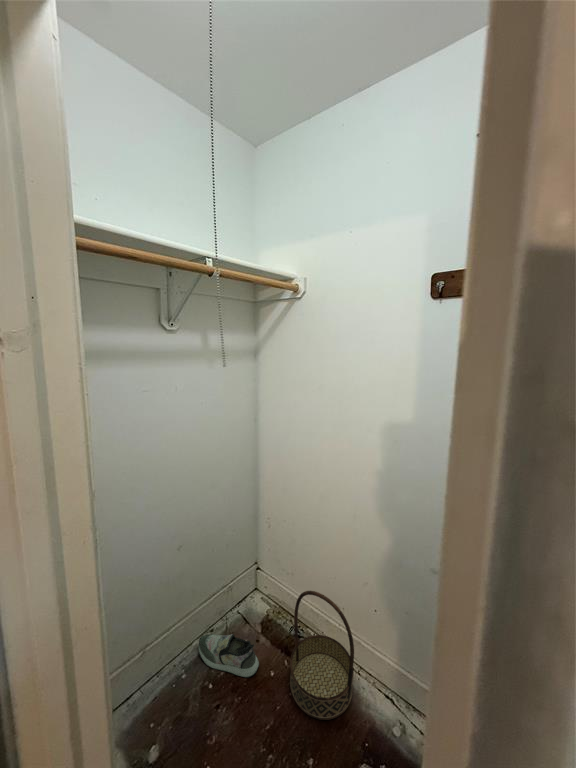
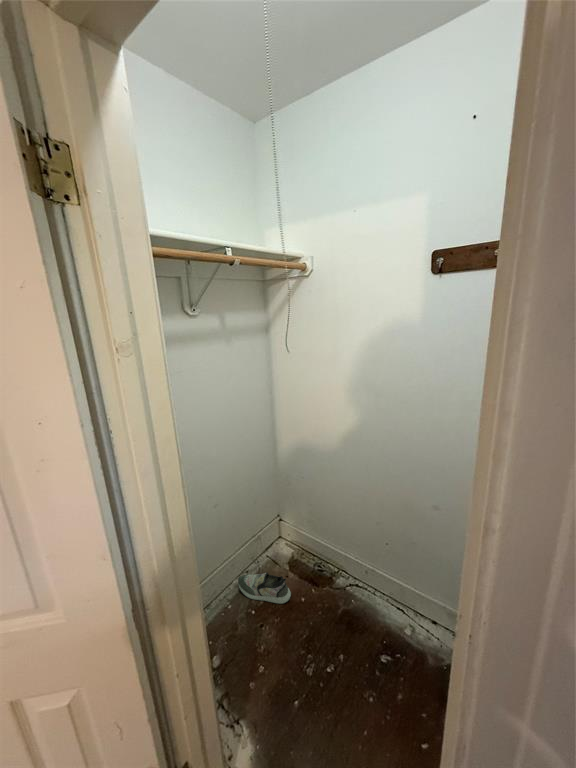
basket: present [290,591,354,720] -> none [318,532,371,628]

